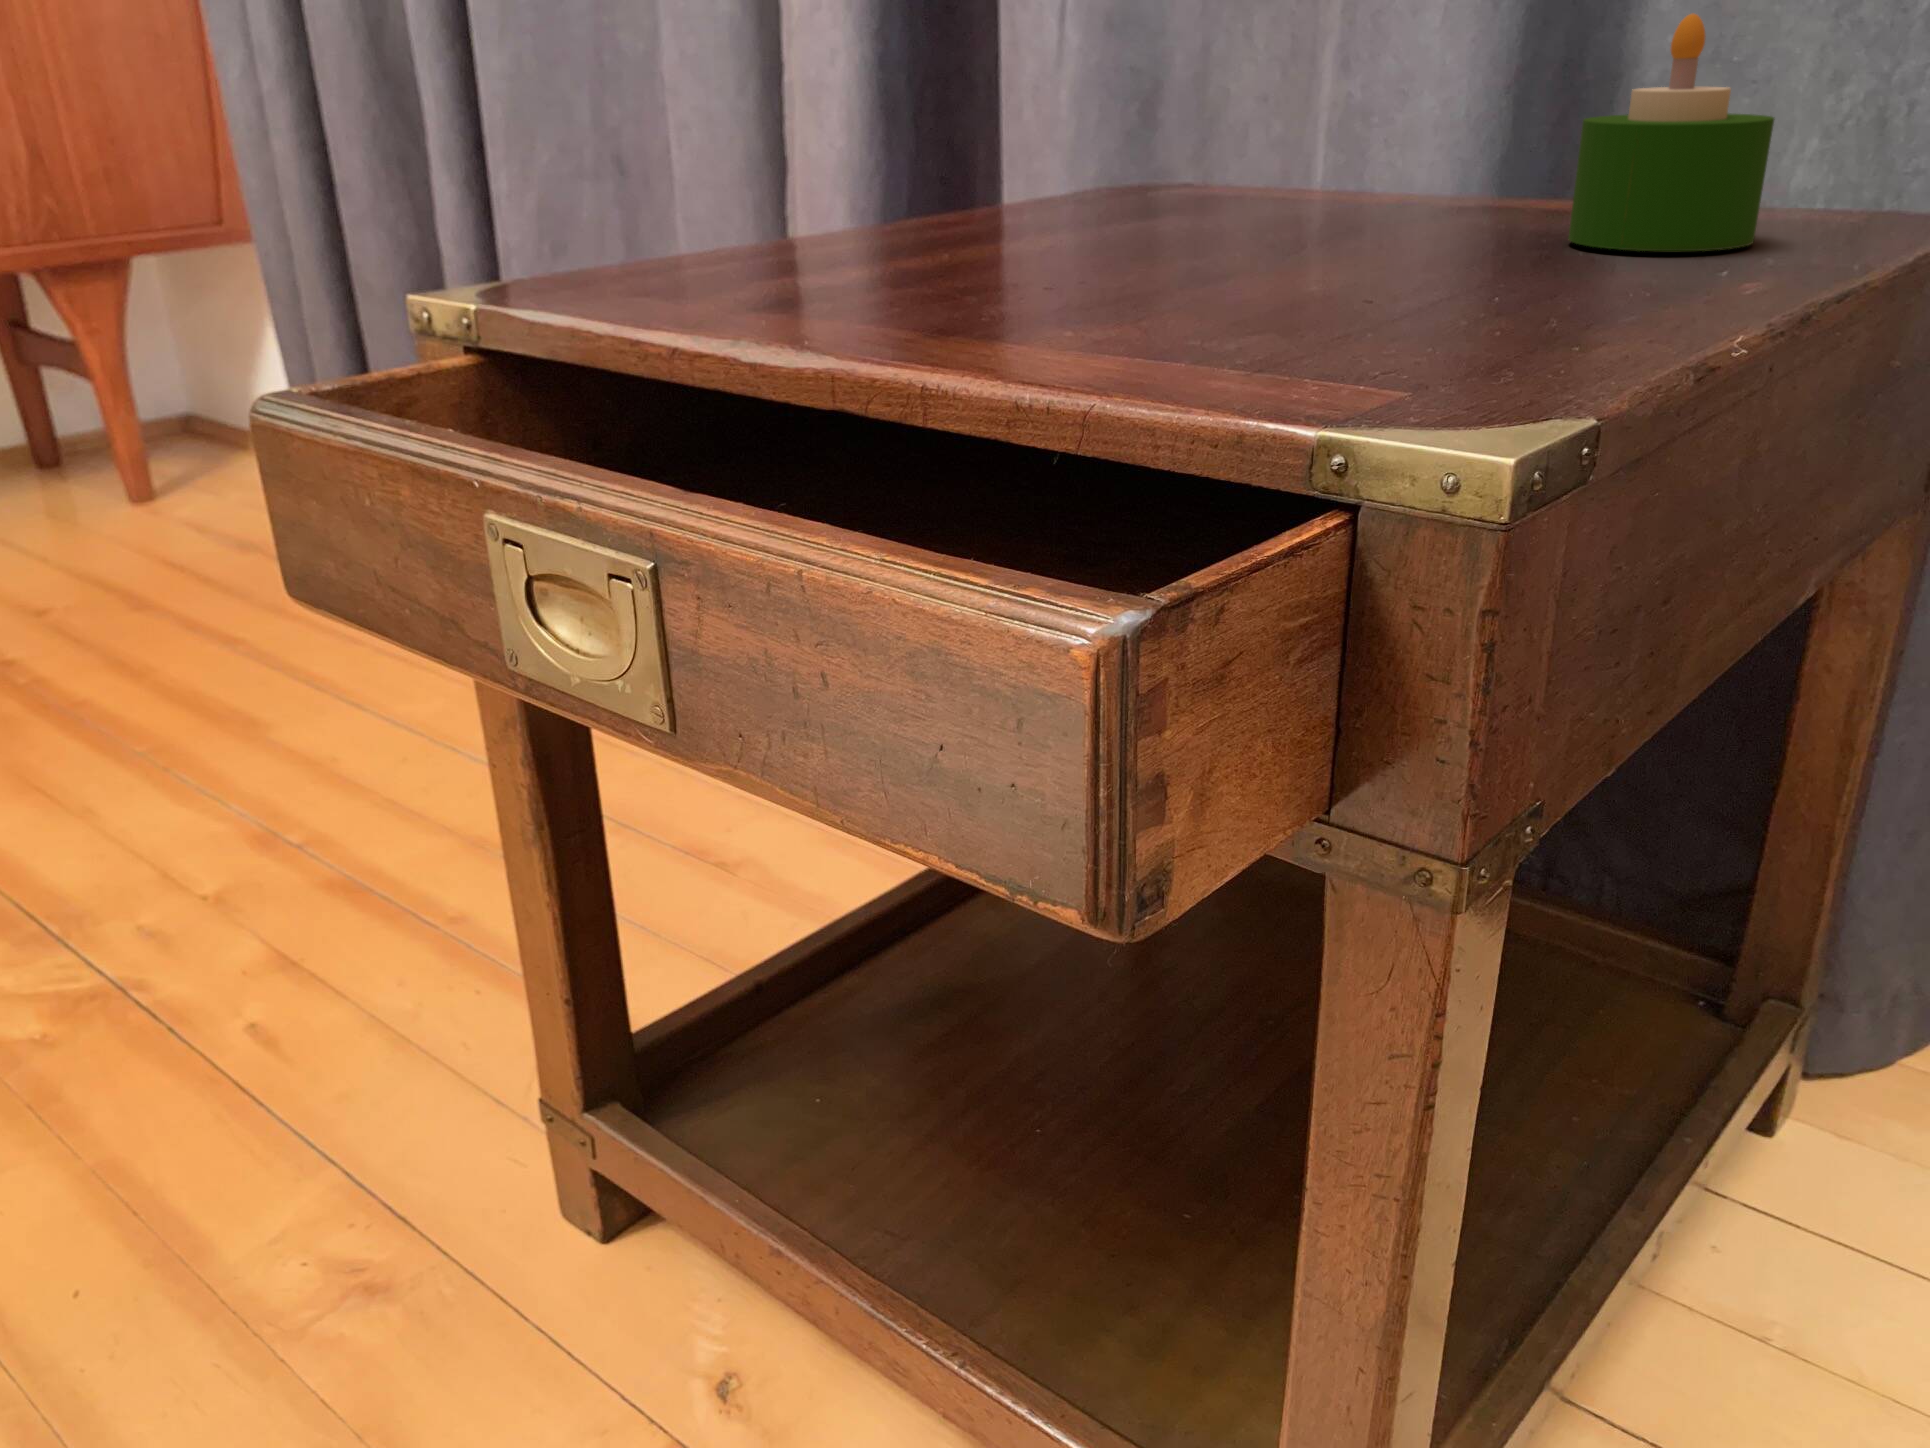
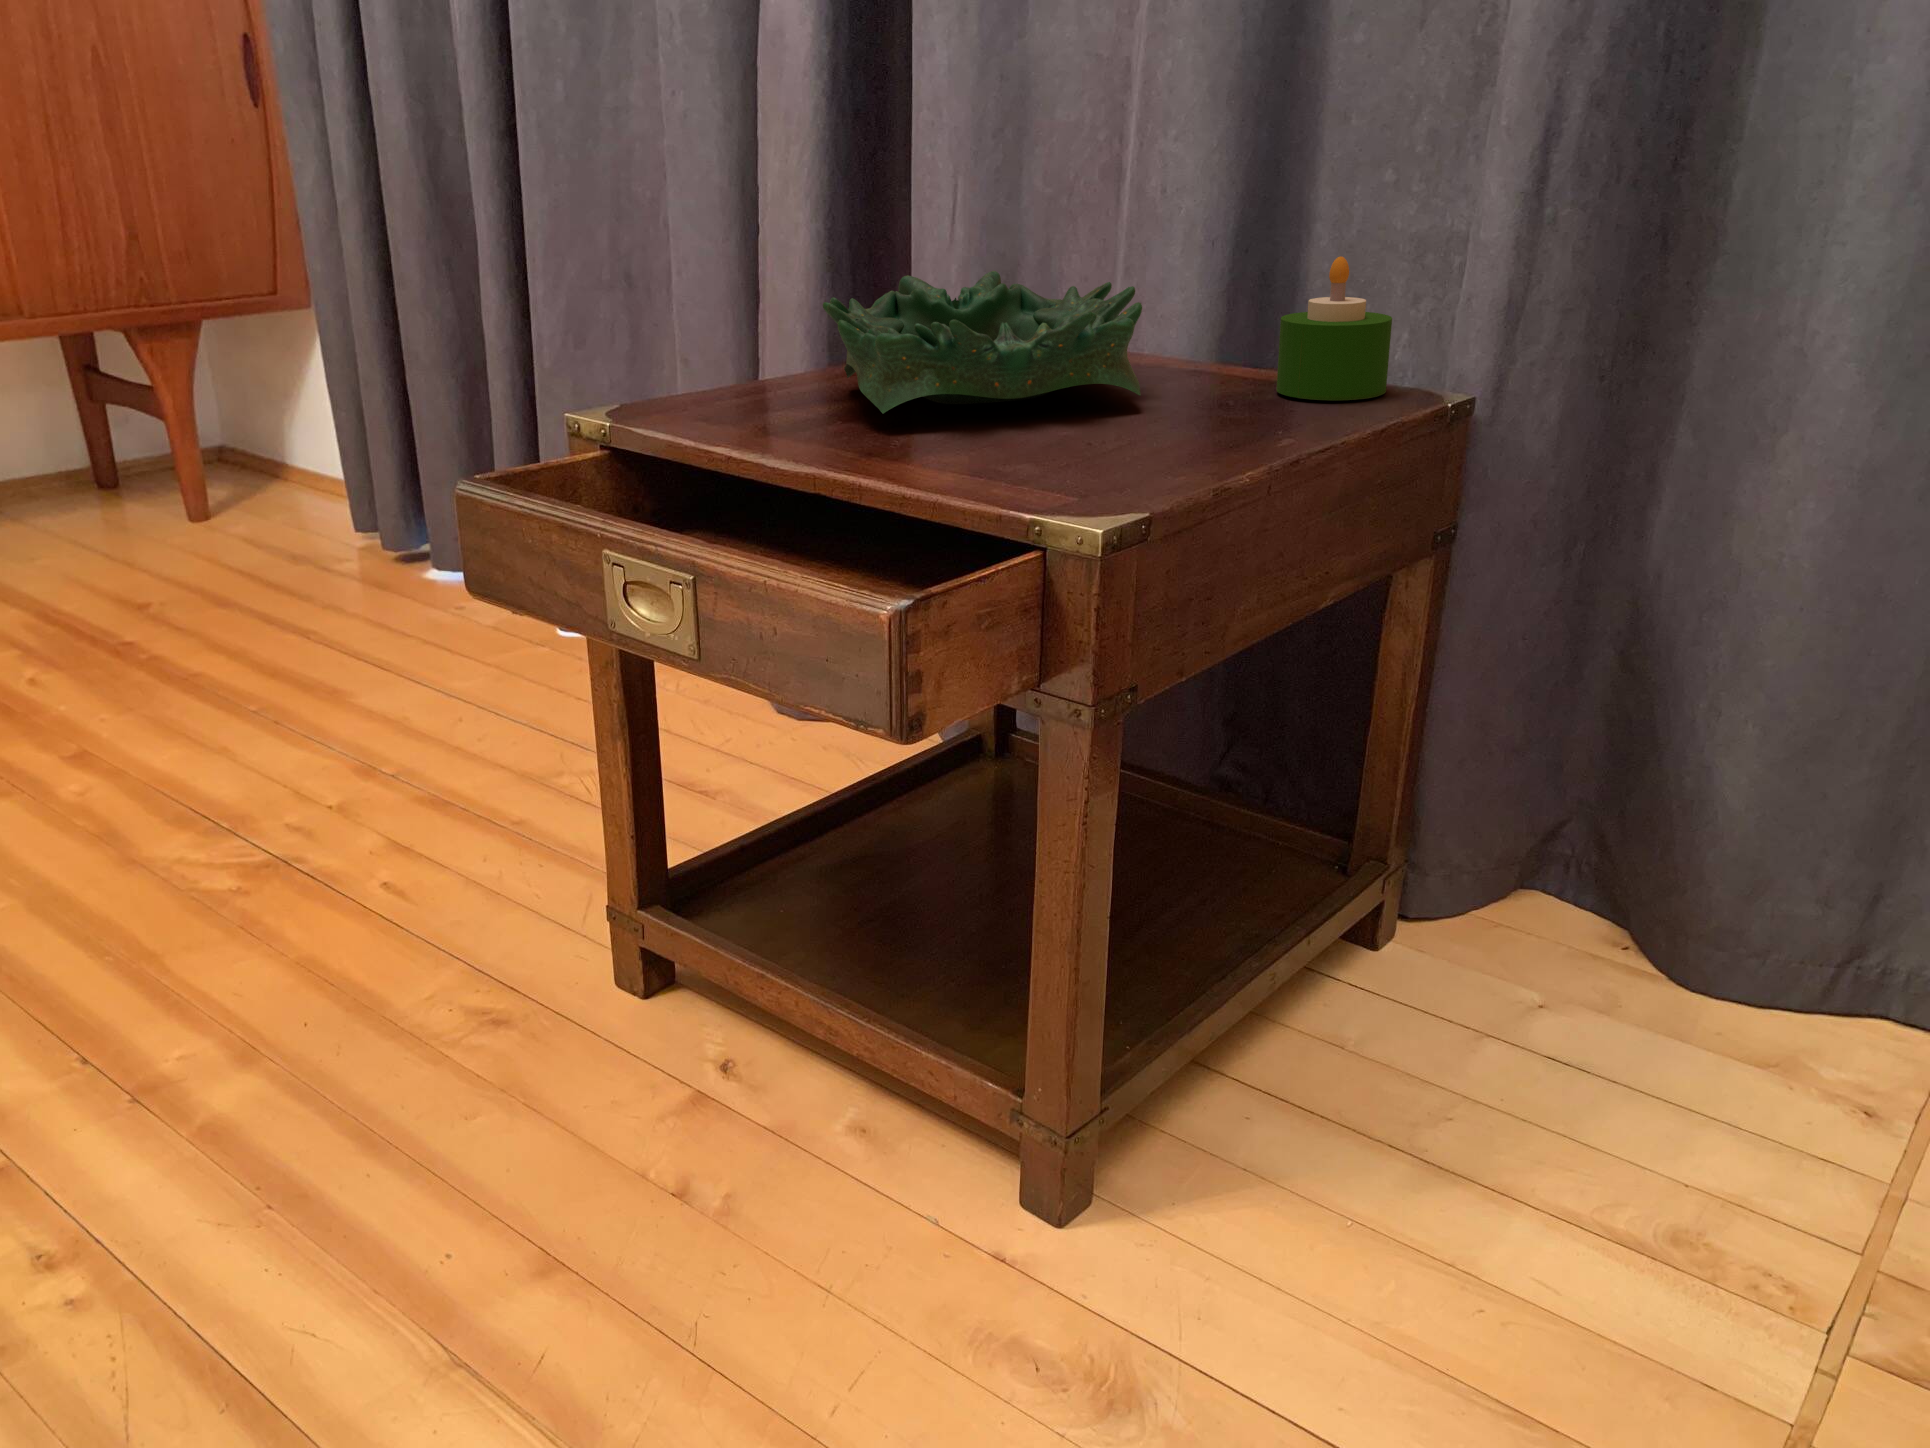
decorative bowl: none [830,67,1377,276] -> present [823,271,1142,413]

